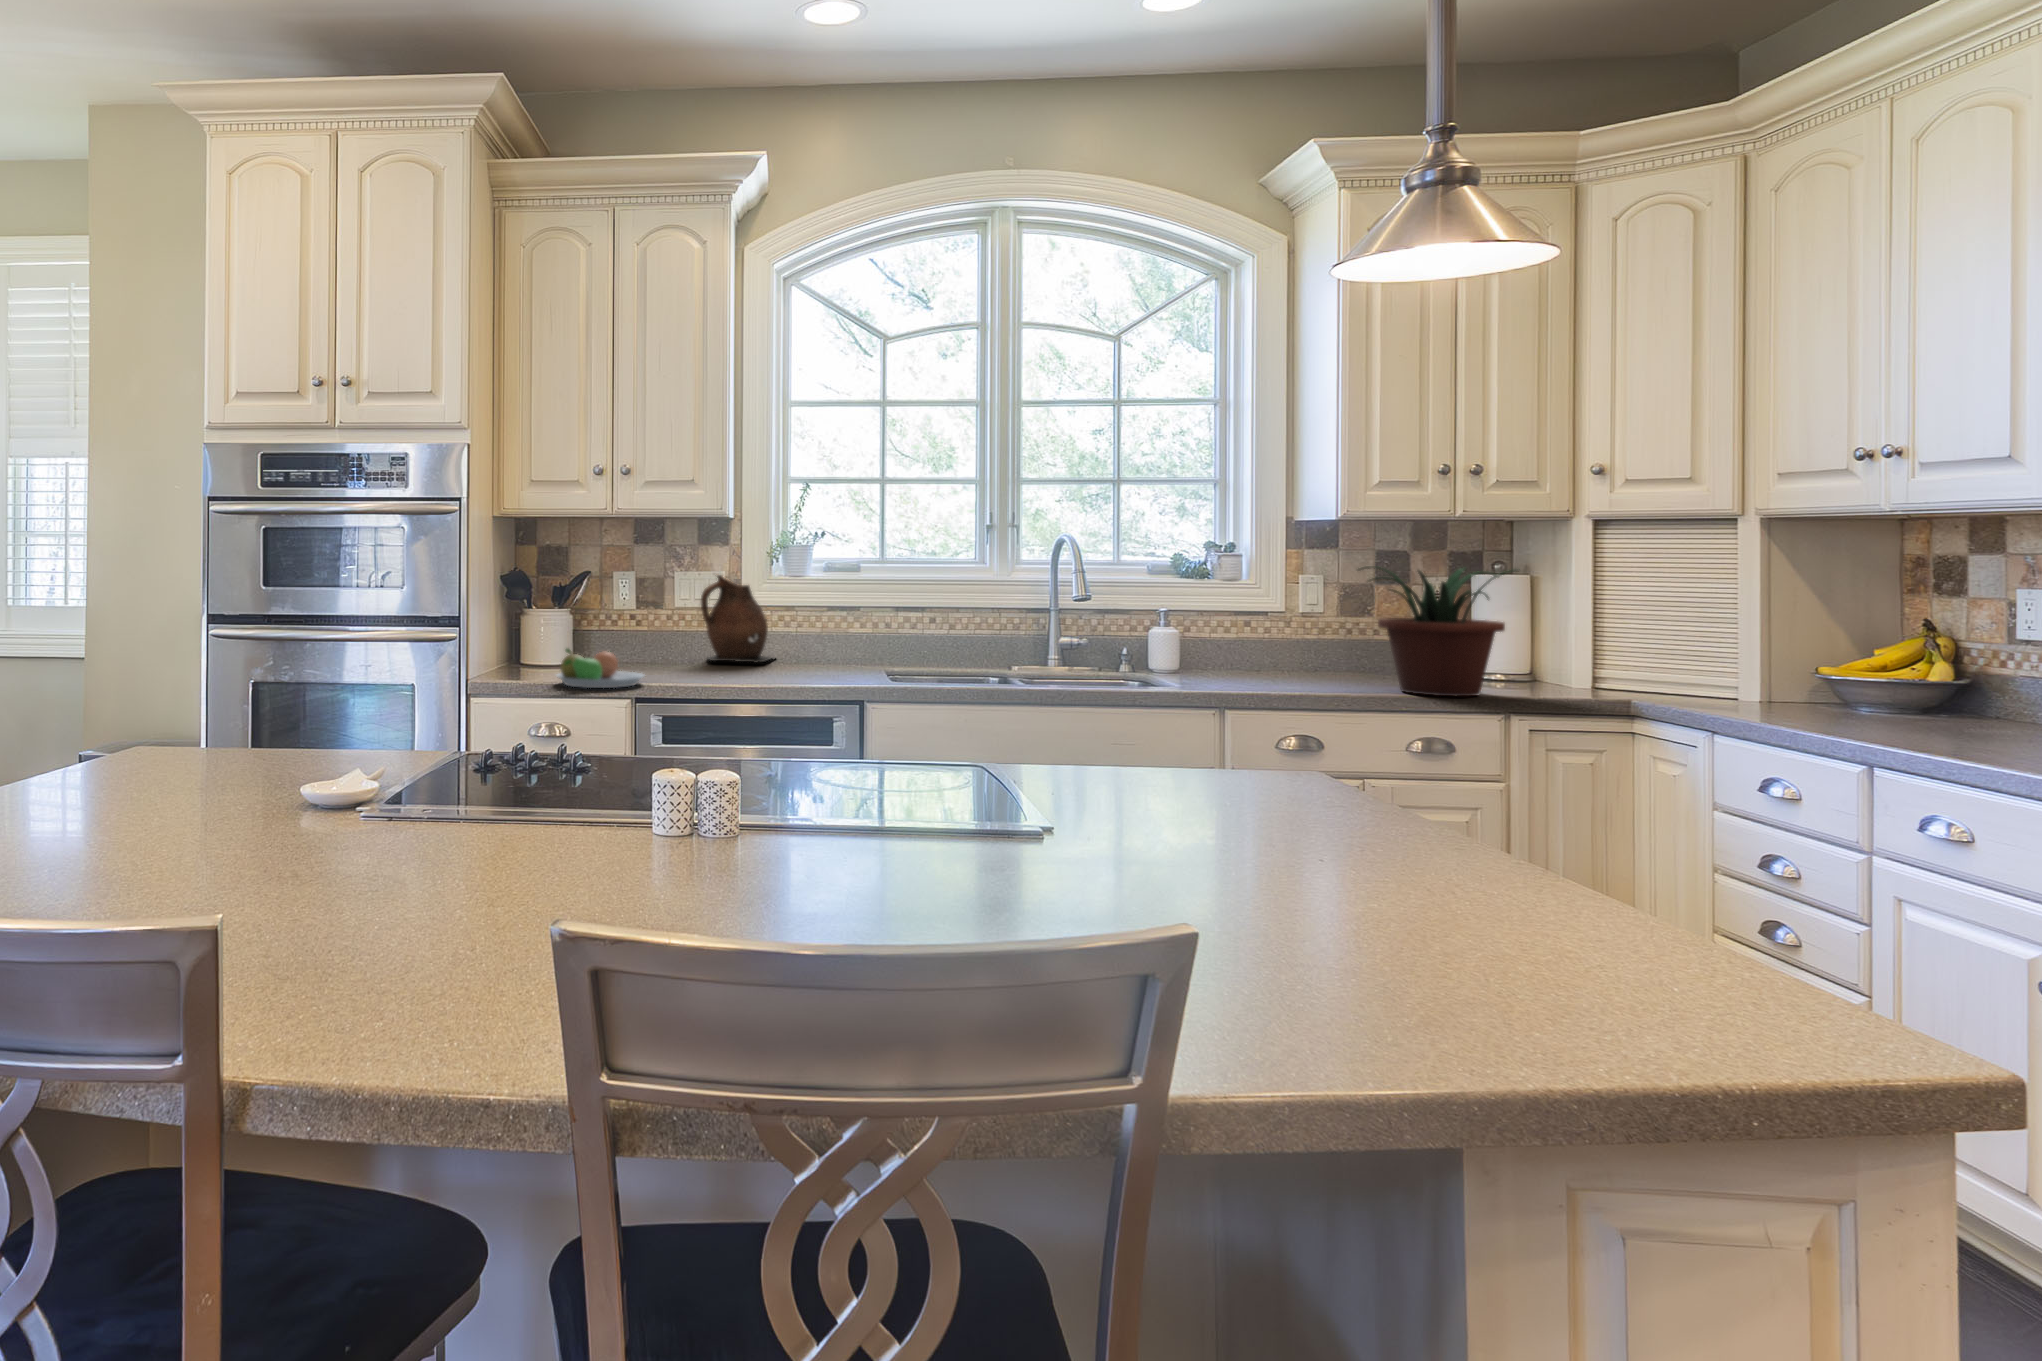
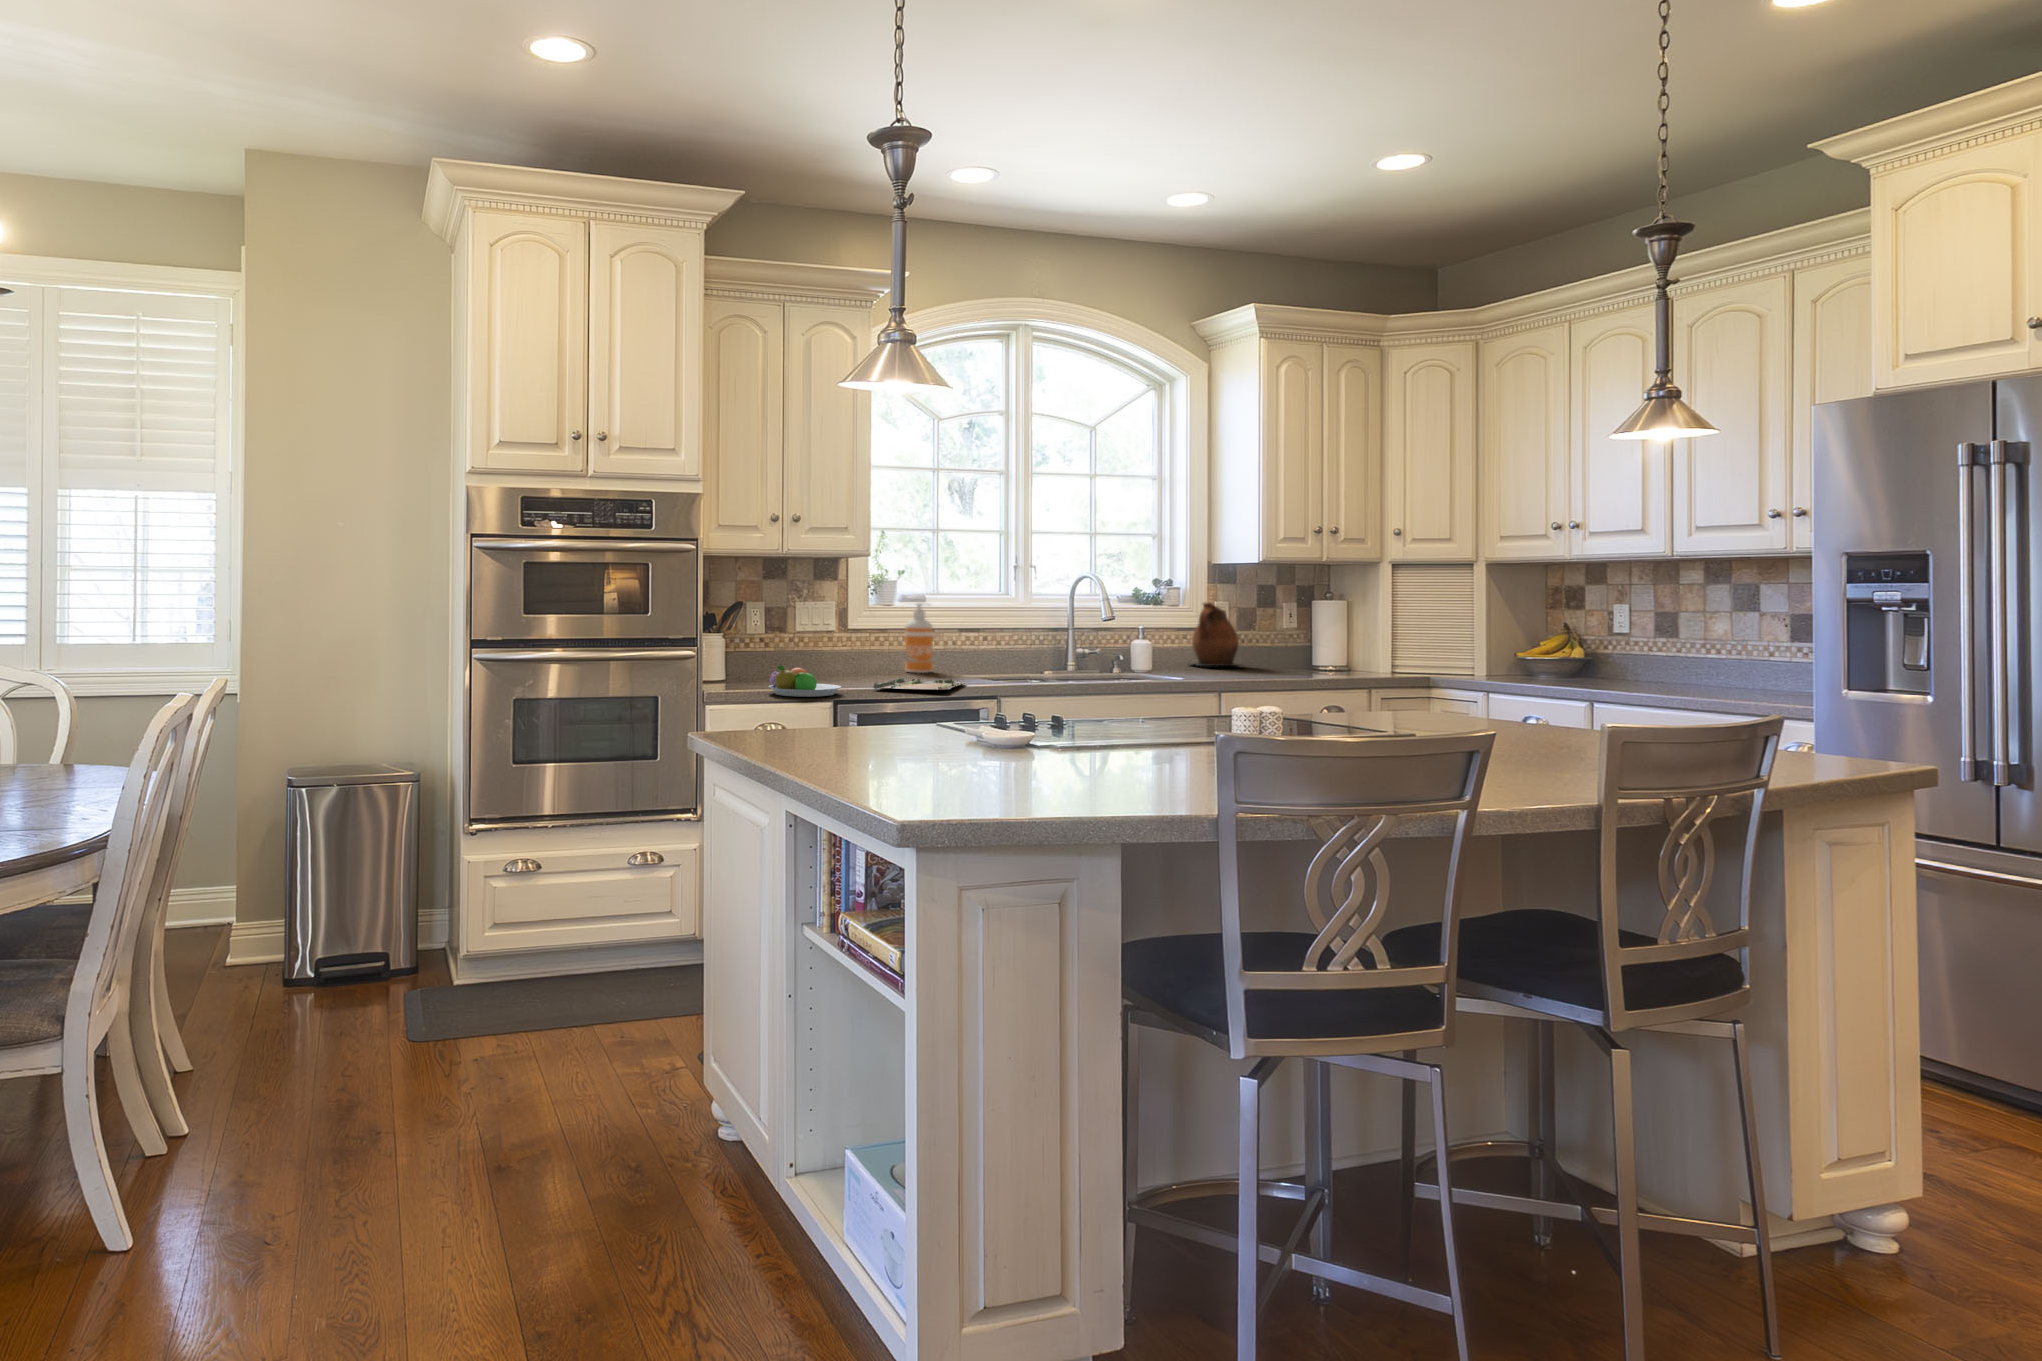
potted plant: present [1359,566,1520,696] -> none [1279,595,1381,679]
ceramic pitcher: present [701,575,772,664] -> present [1192,603,1239,666]
soap dispenser: none [819,575,854,663] -> present [905,603,933,673]
tray: none [696,665,840,686] -> present [873,675,965,690]

